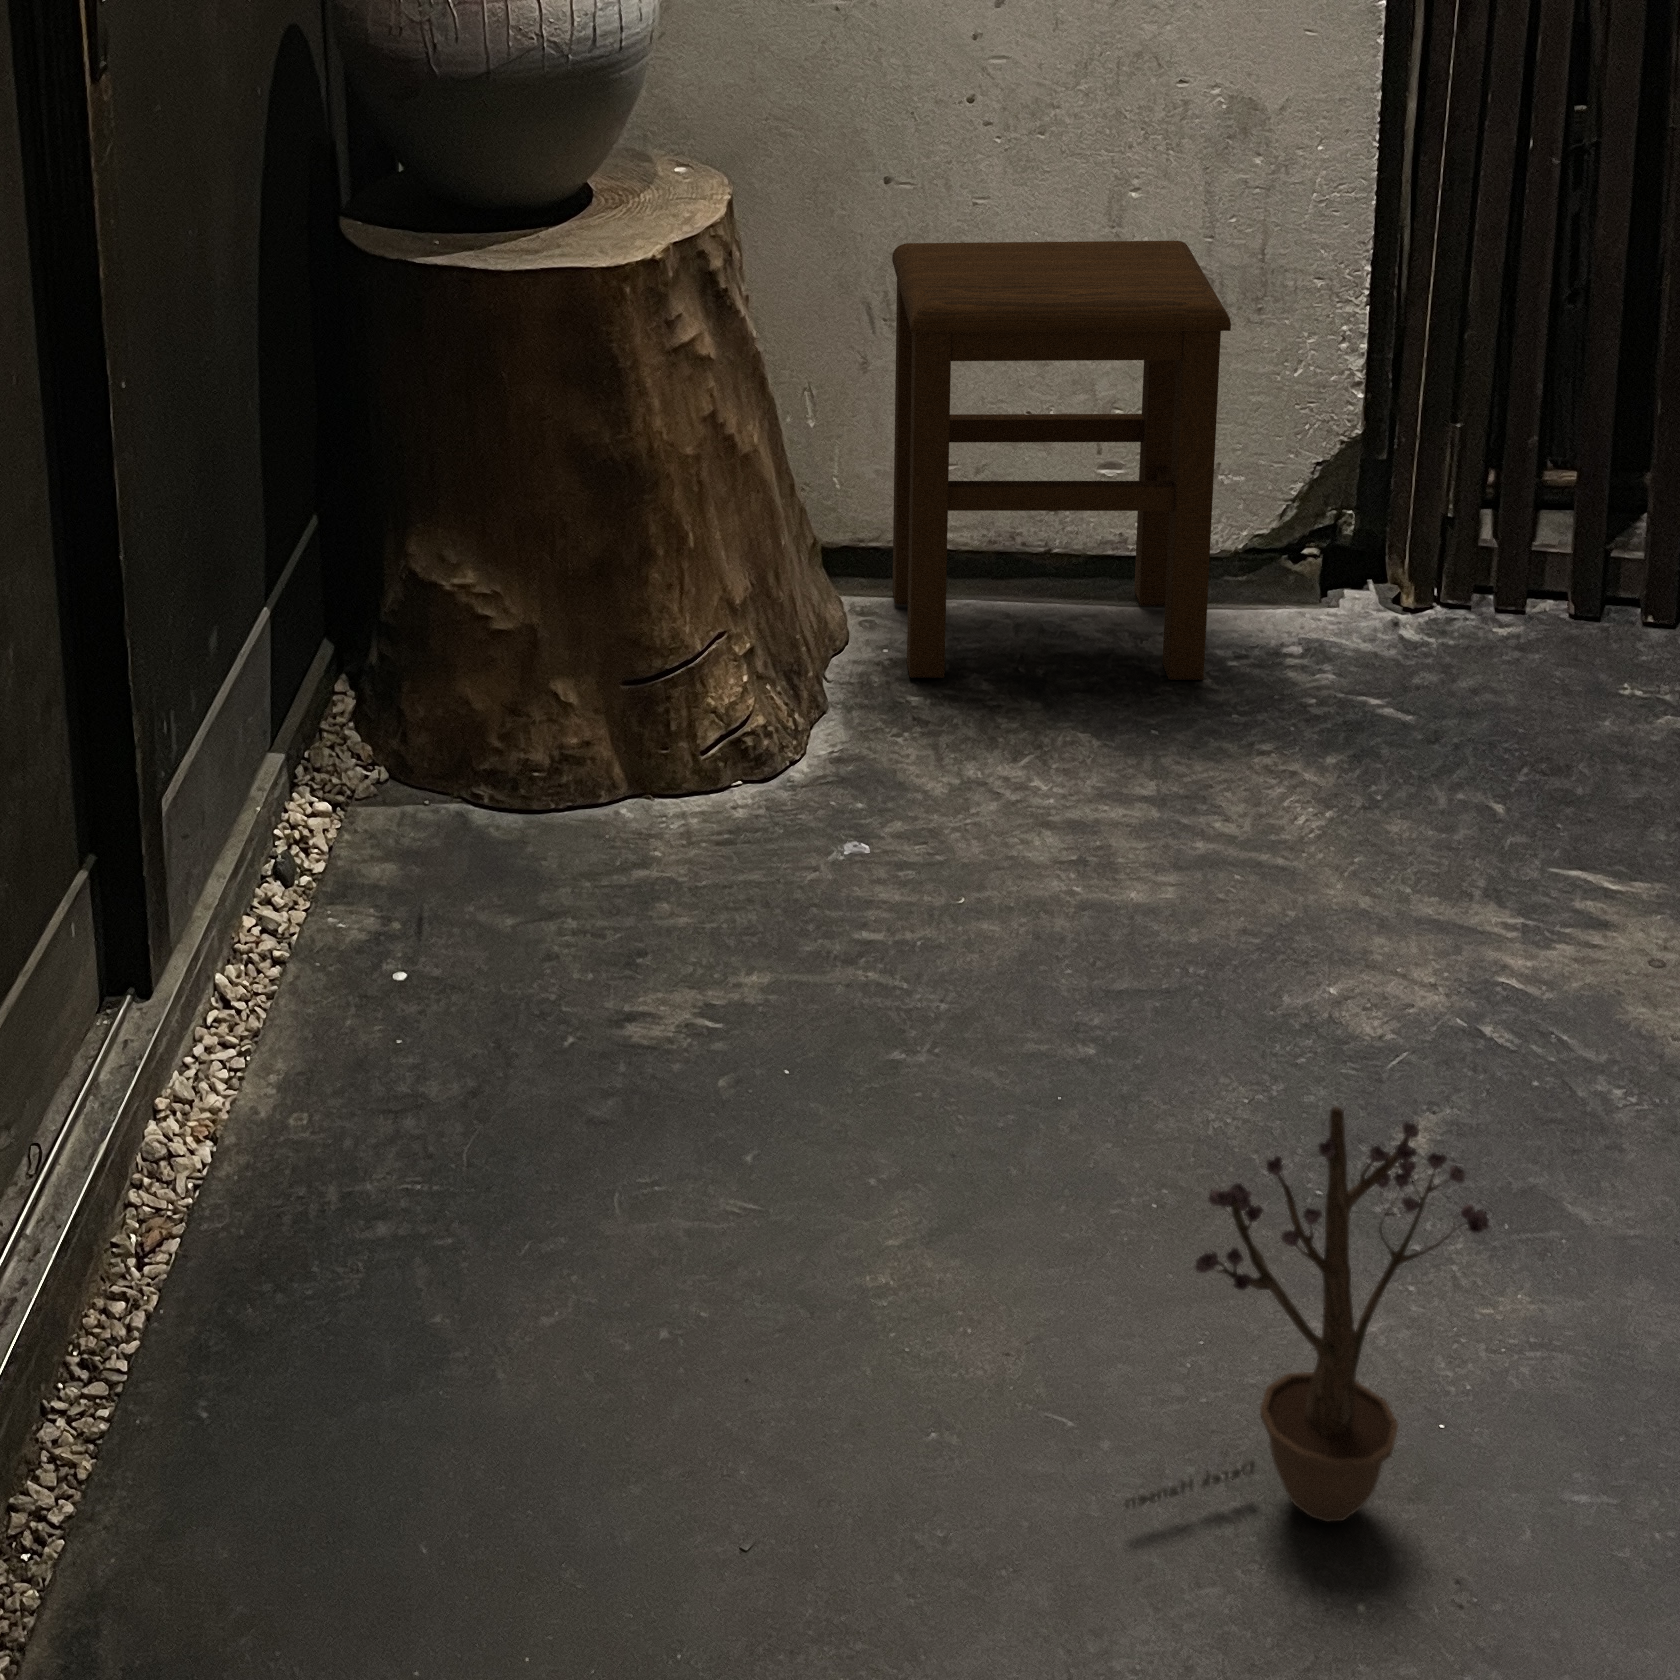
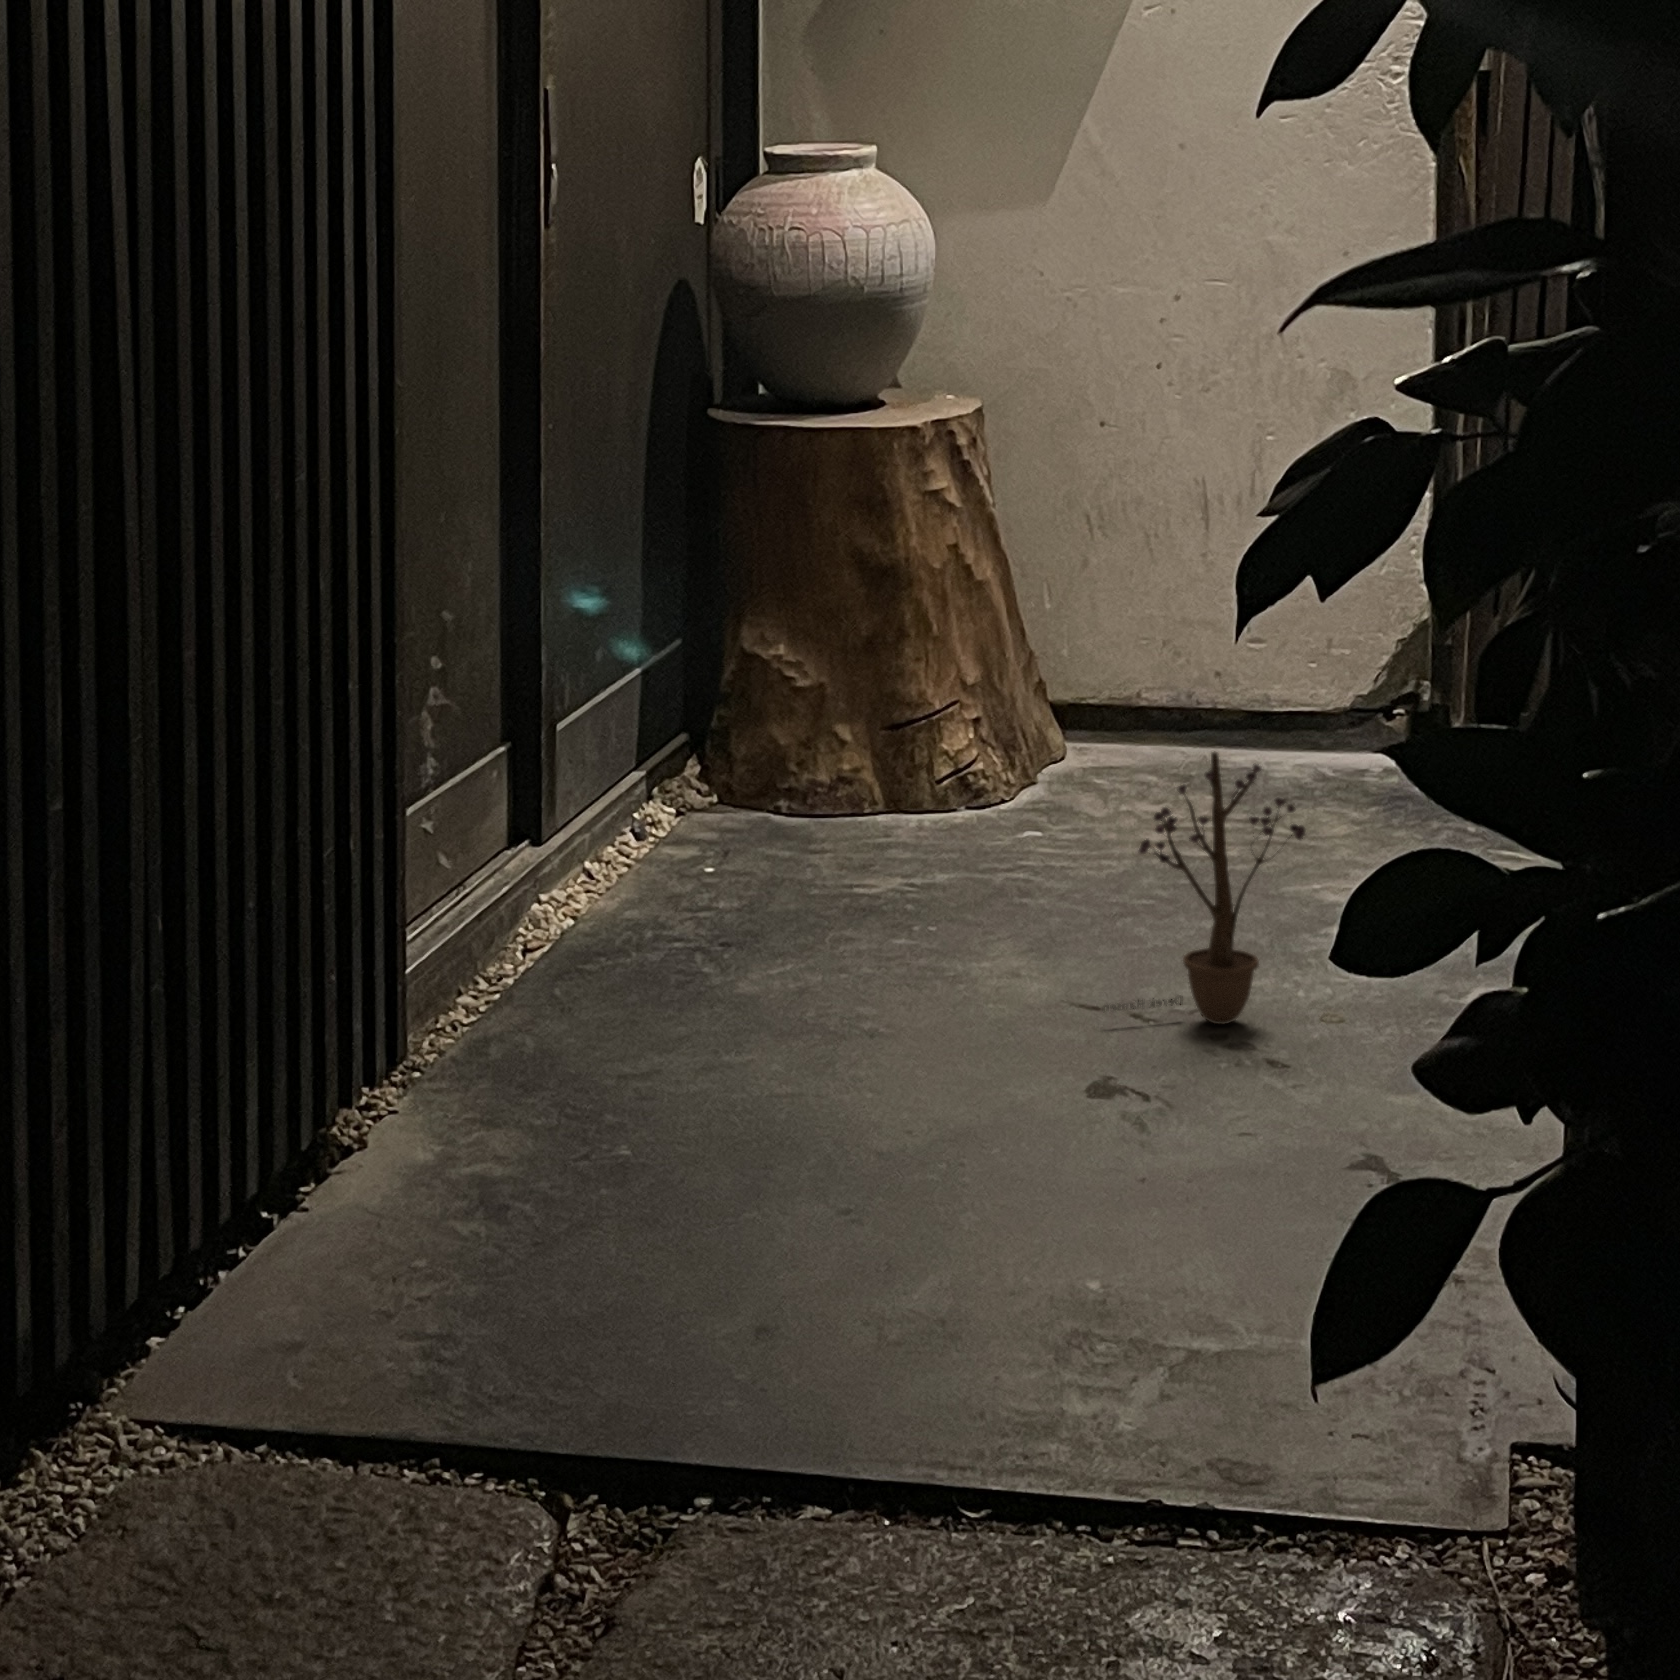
stool: present [892,241,1231,680] -> none [1101,472,1318,779]

